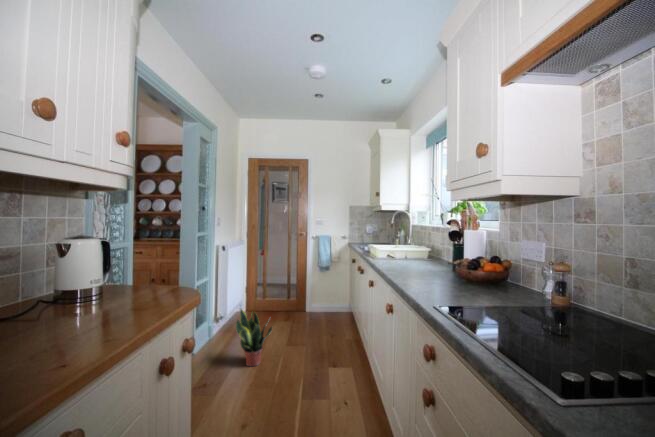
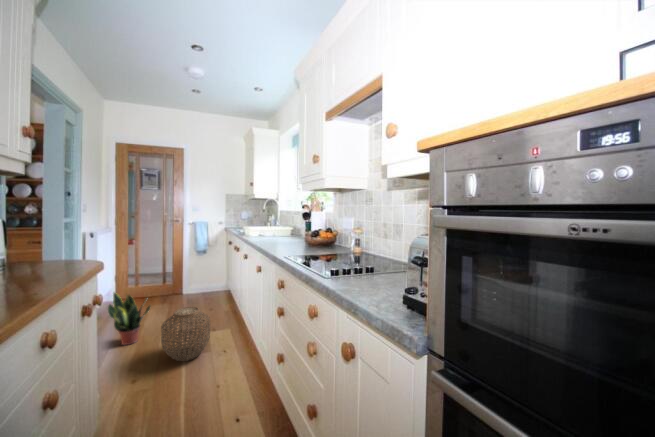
woven basket: none [278,338,329,405] -> present [161,307,210,361]

